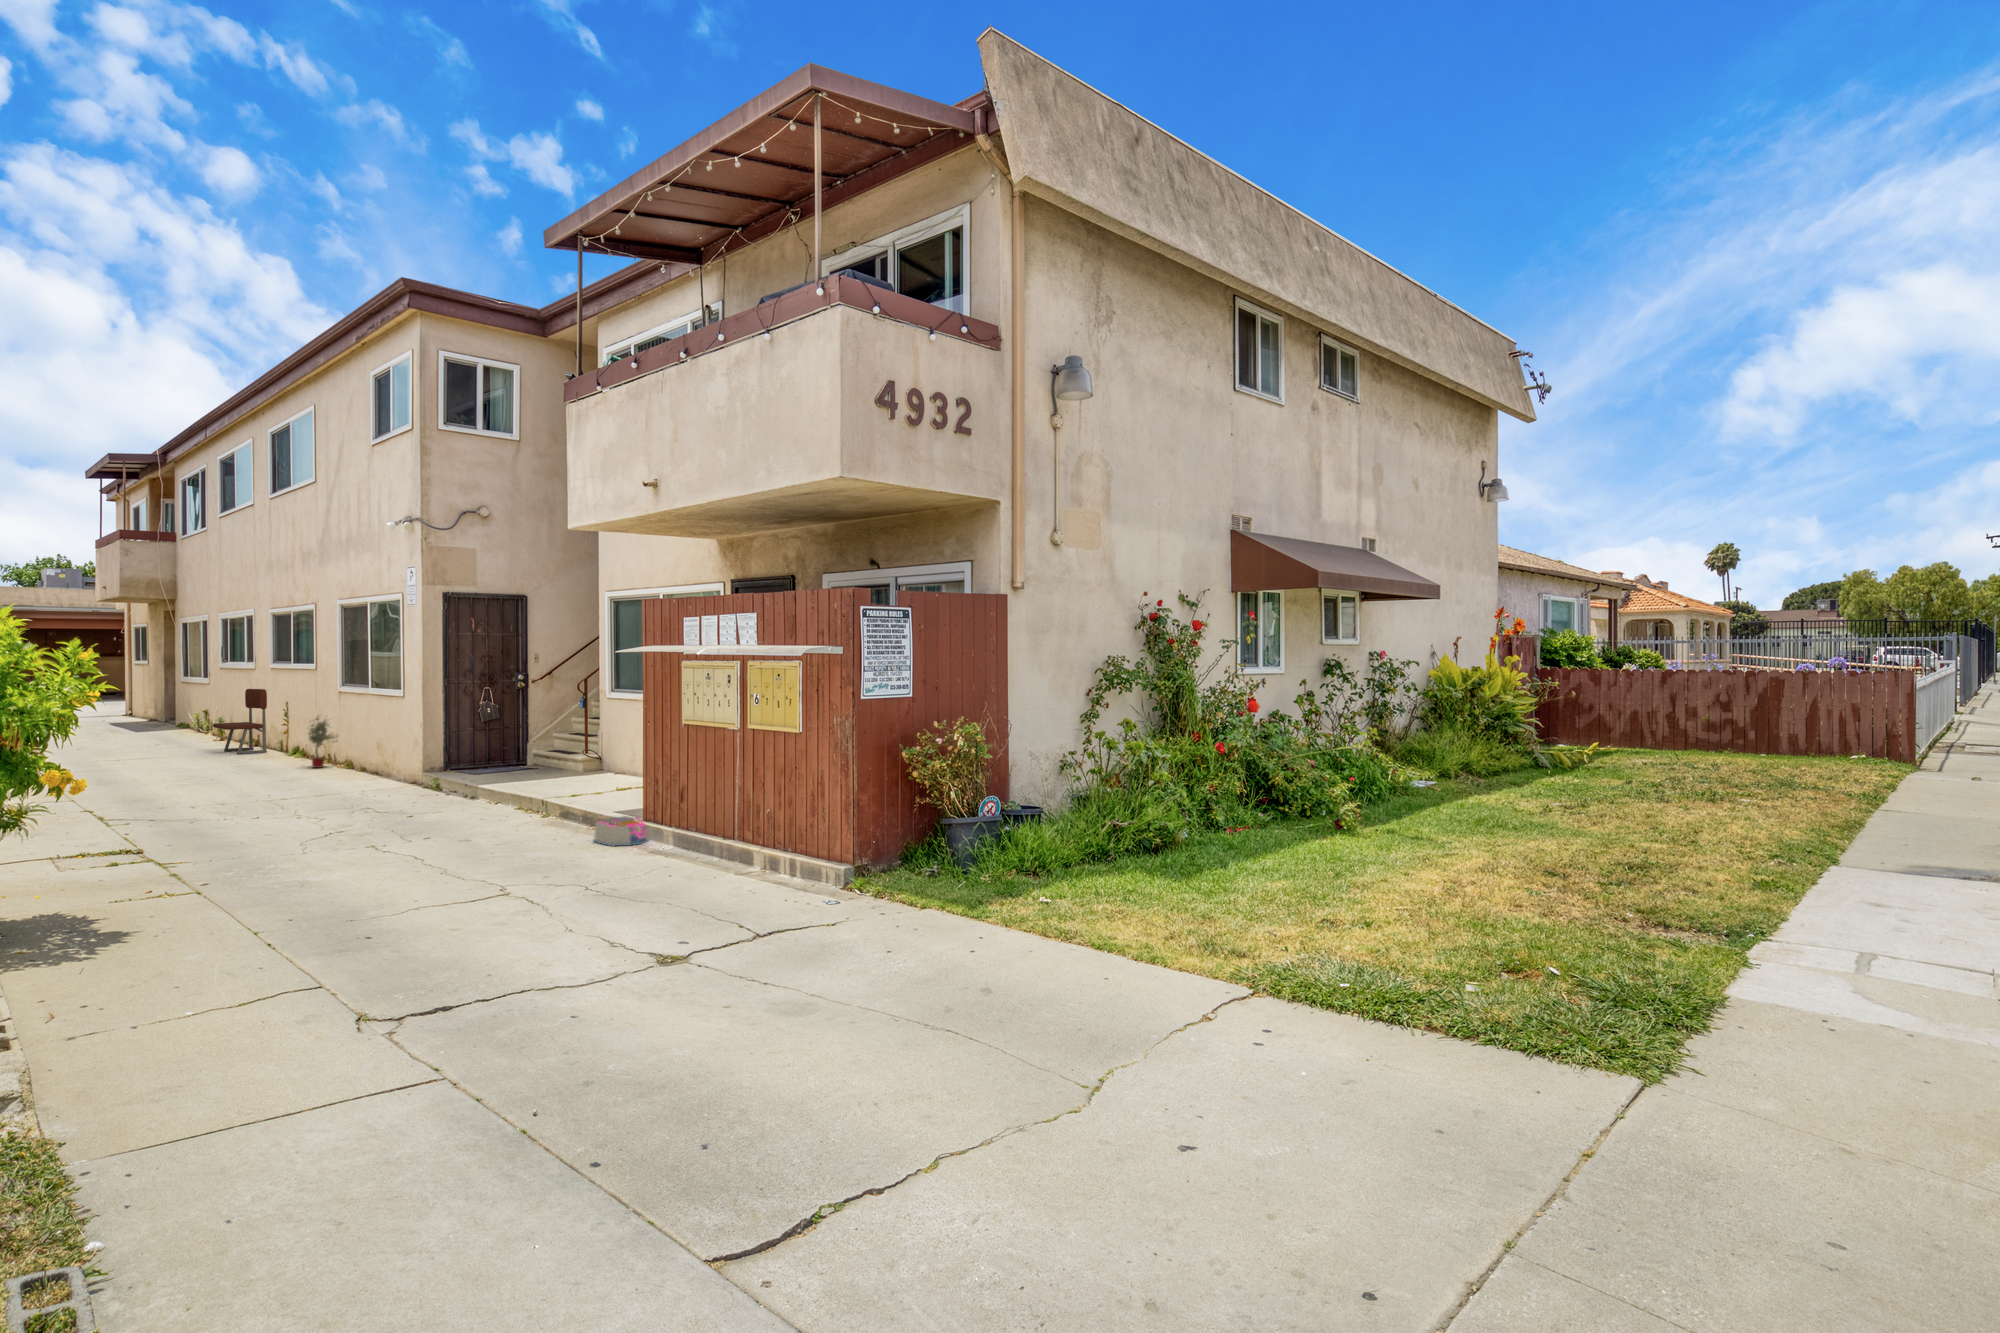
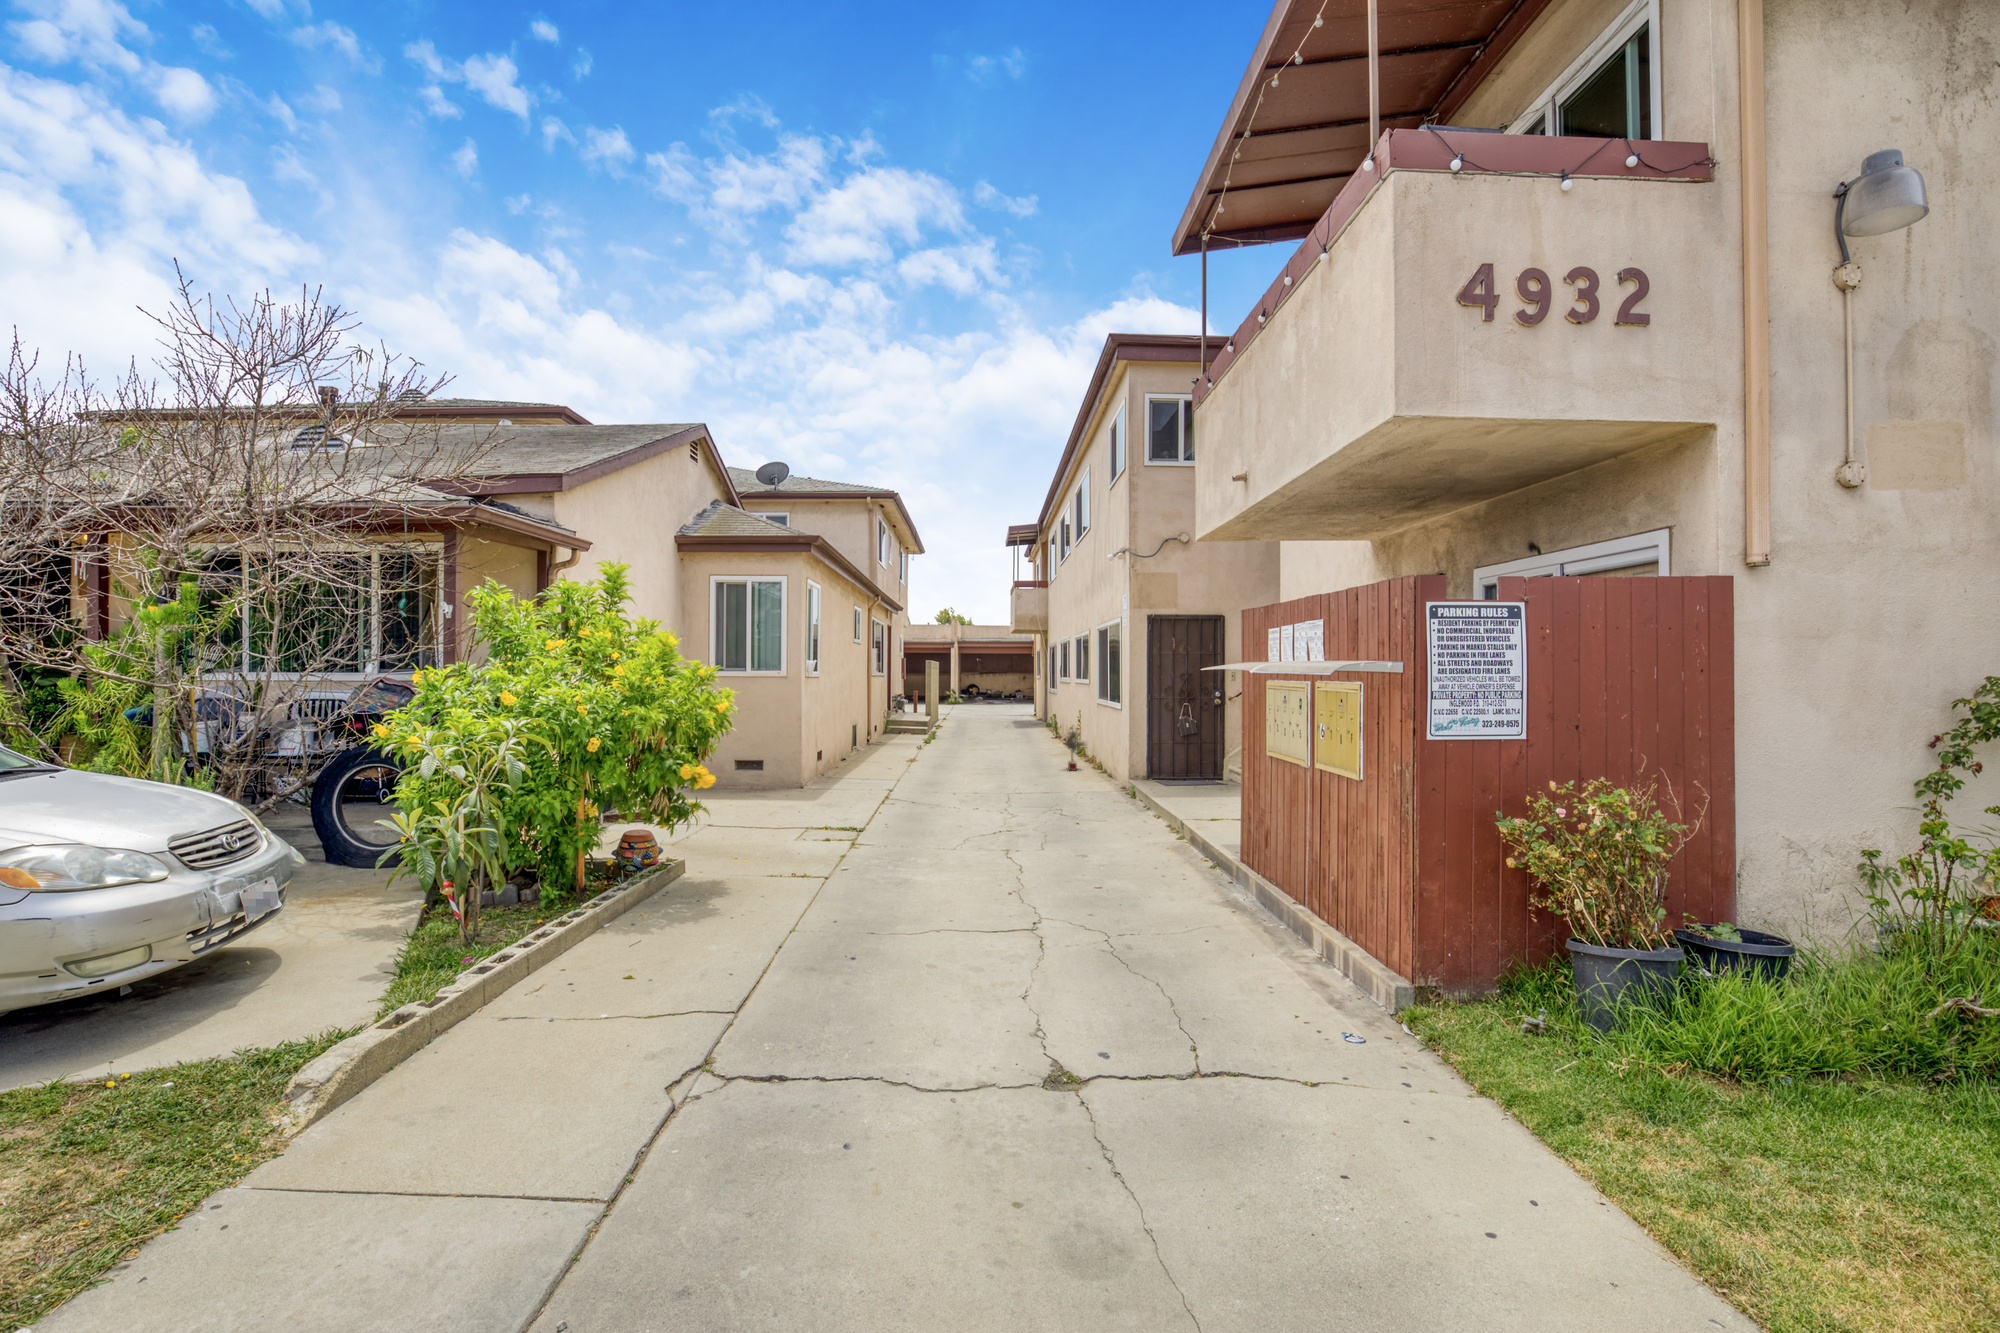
bench: present [213,689,267,754] -> none [1028,701,1061,754]
storage bin: present [594,816,649,846] -> none [1180,855,1234,892]

